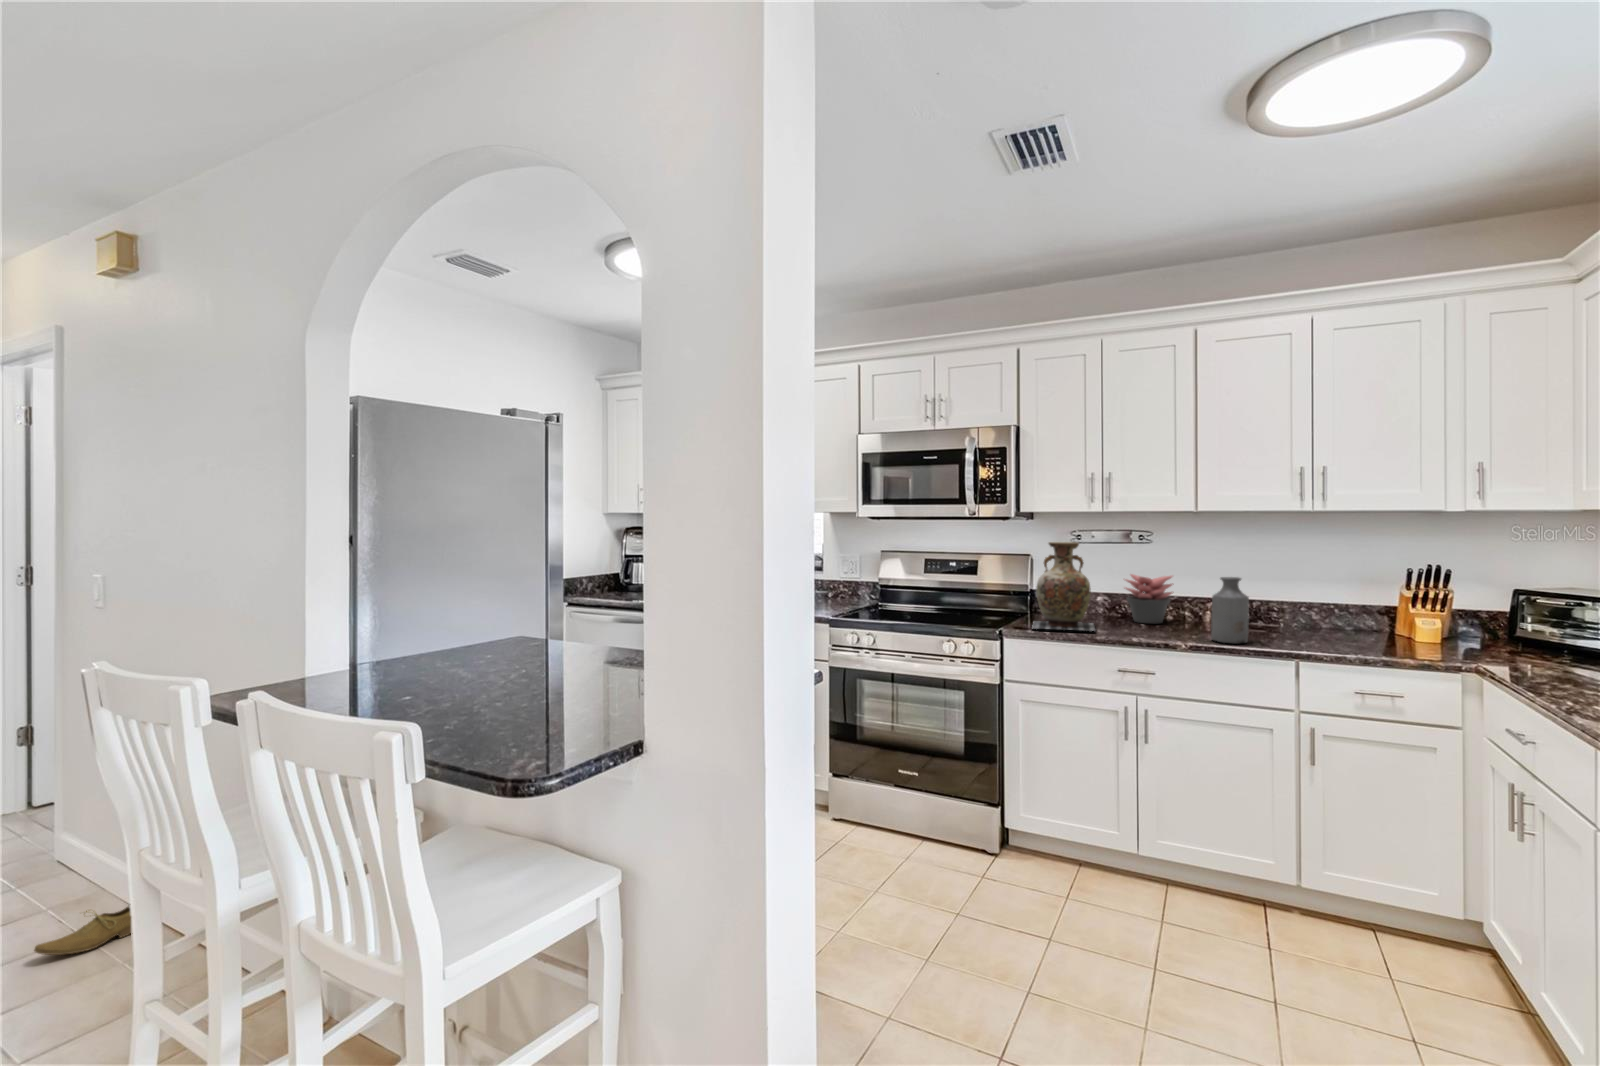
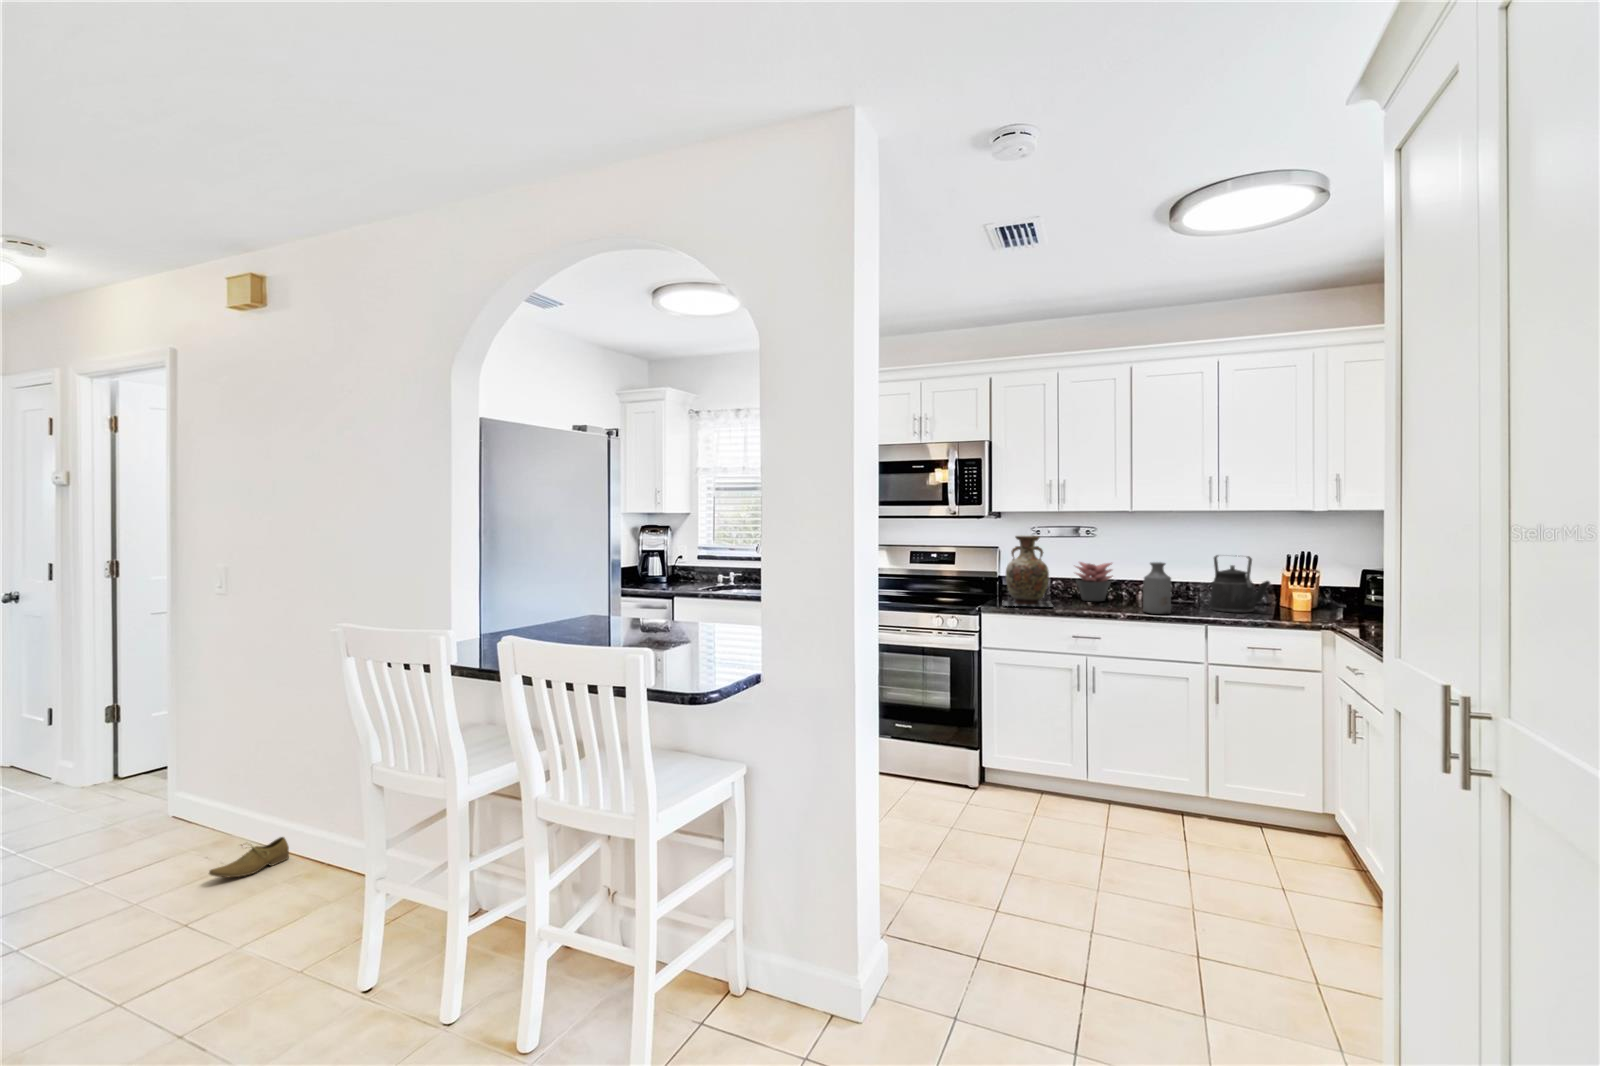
kettle: none [1300,568,1385,643] -> present [1210,555,1270,613]

